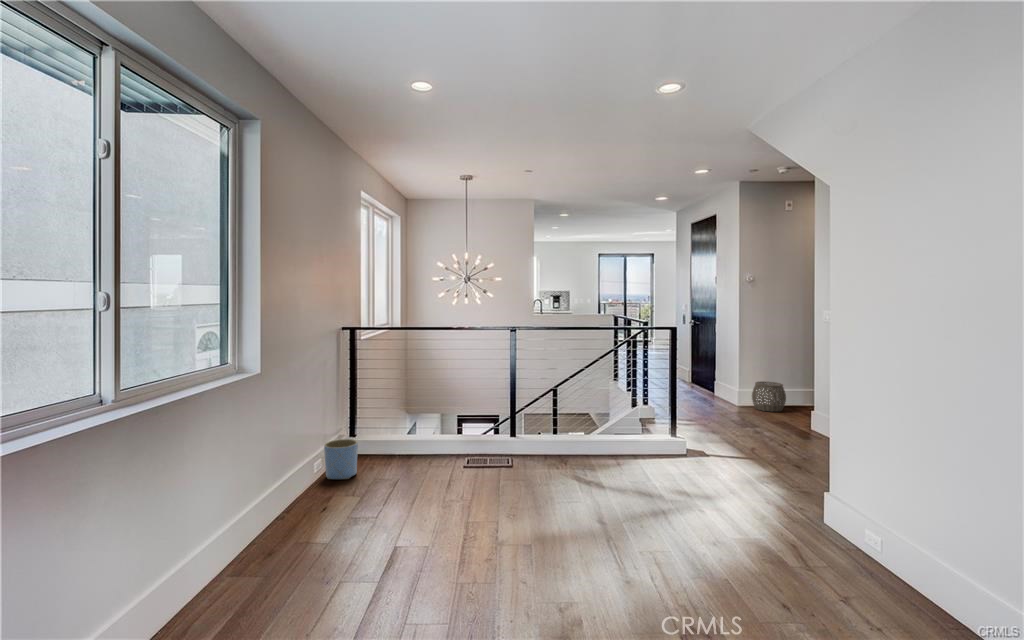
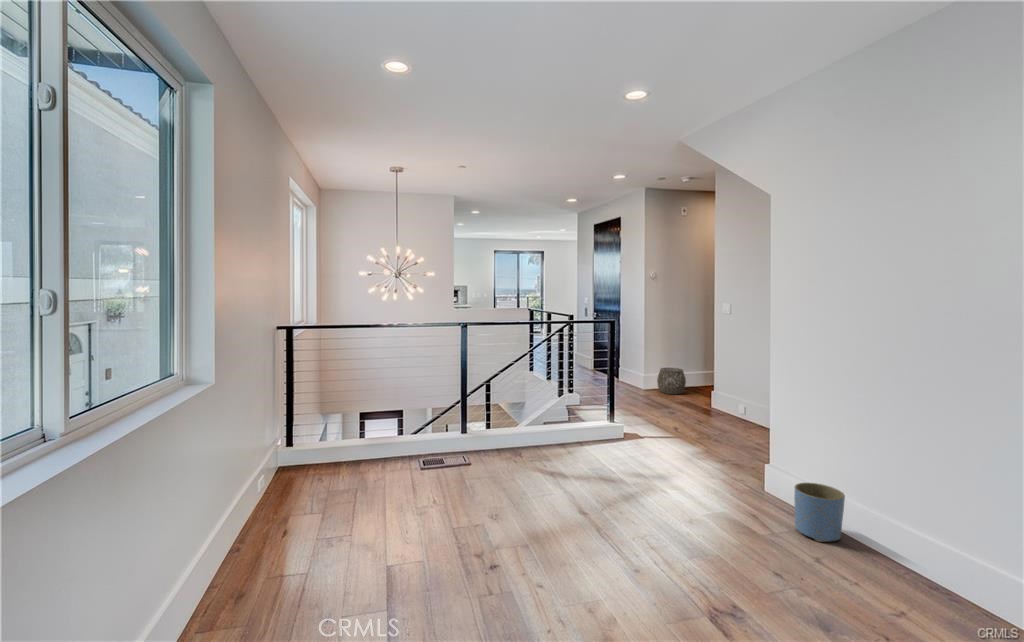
planter: present [324,439,358,479] -> present [794,483,845,542]

